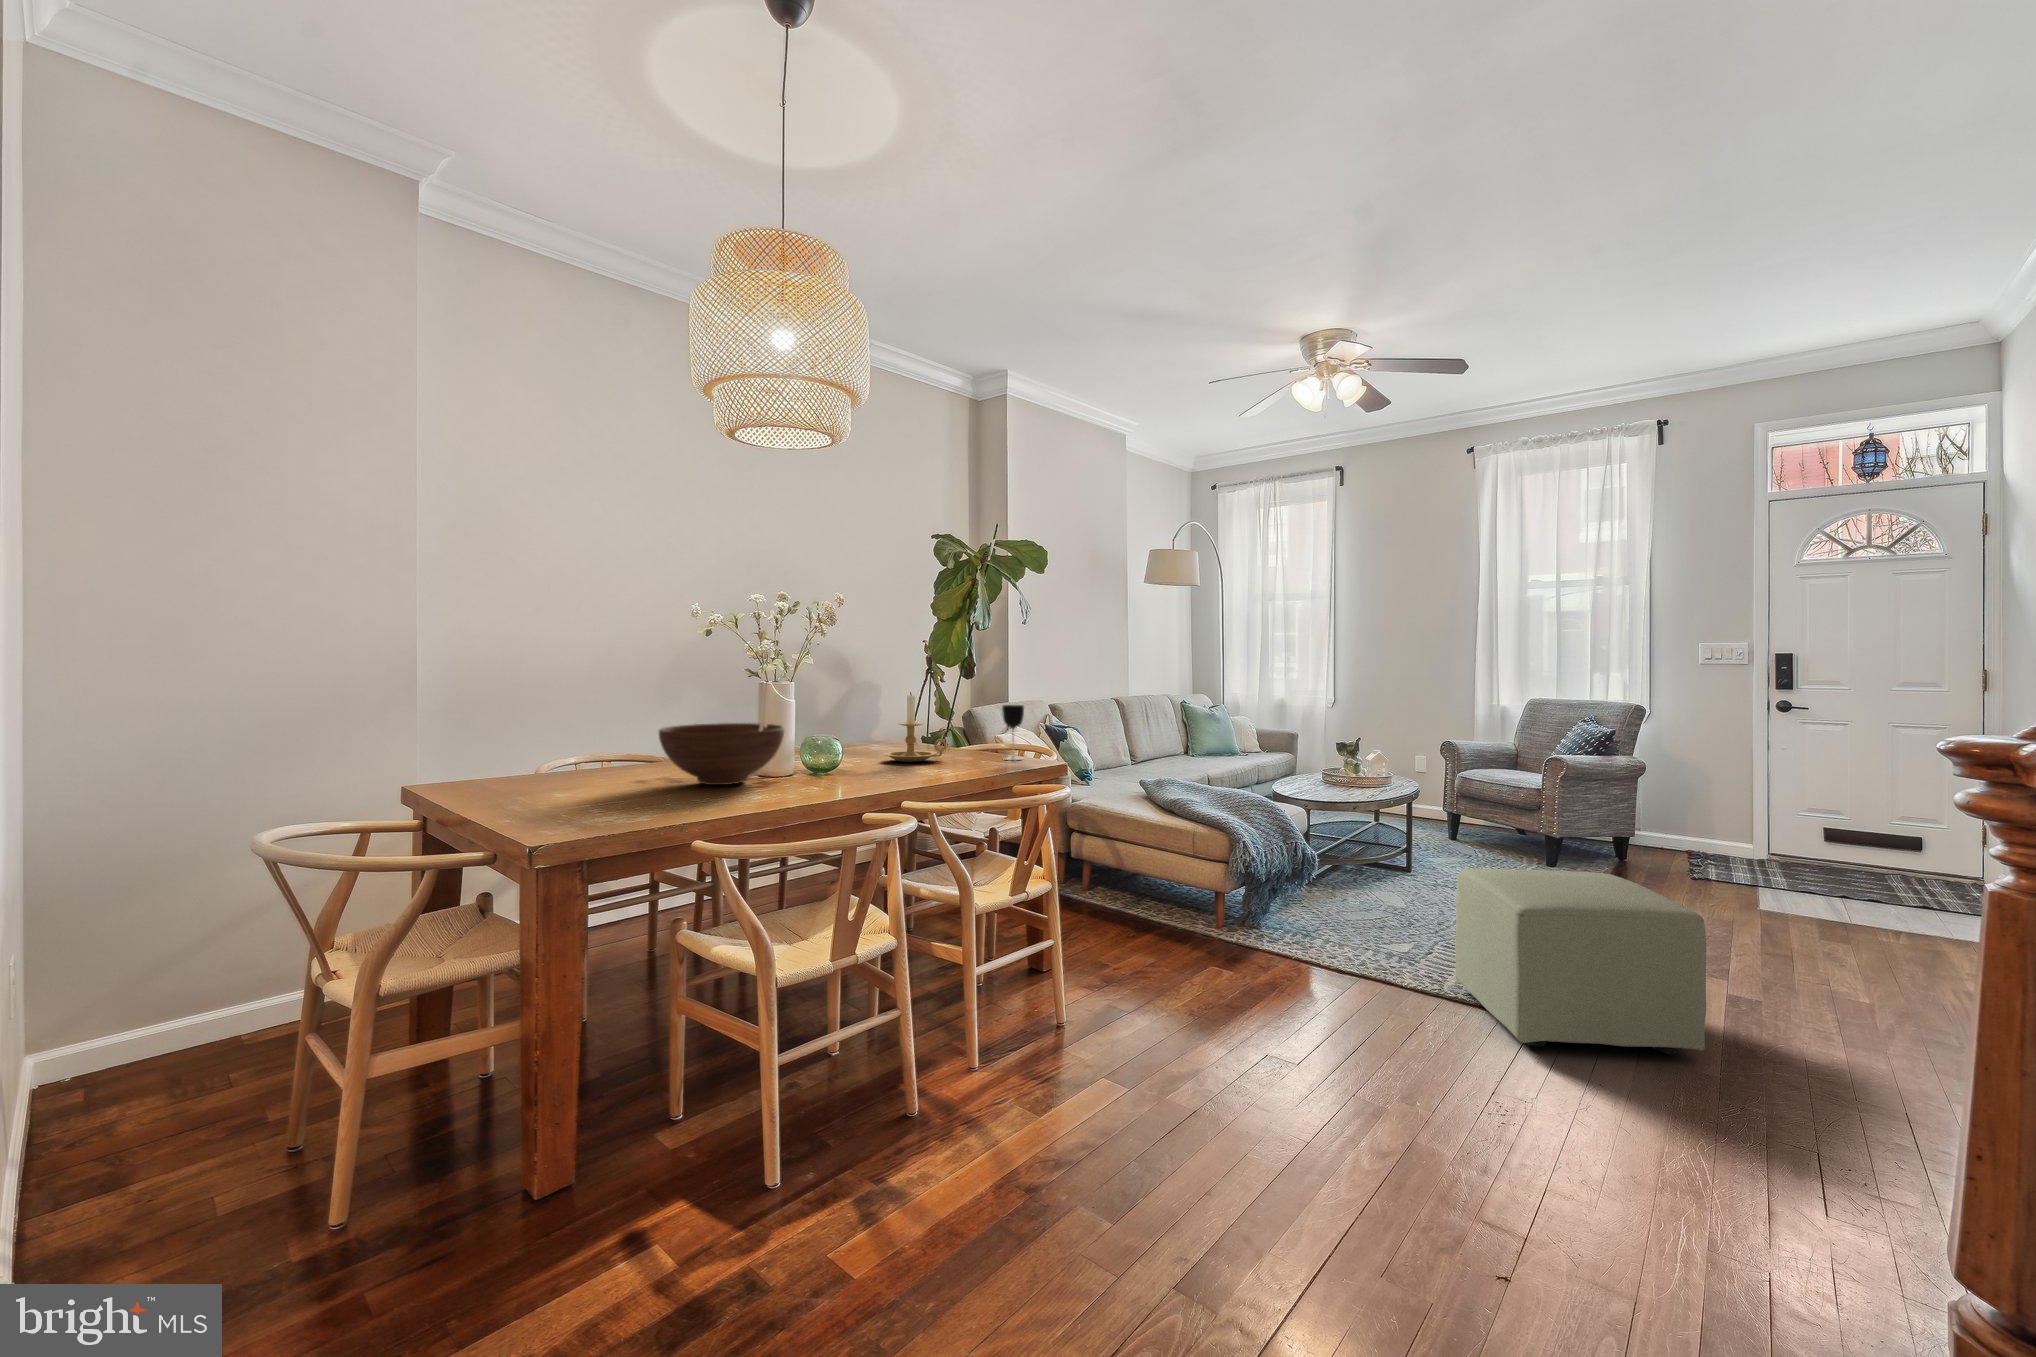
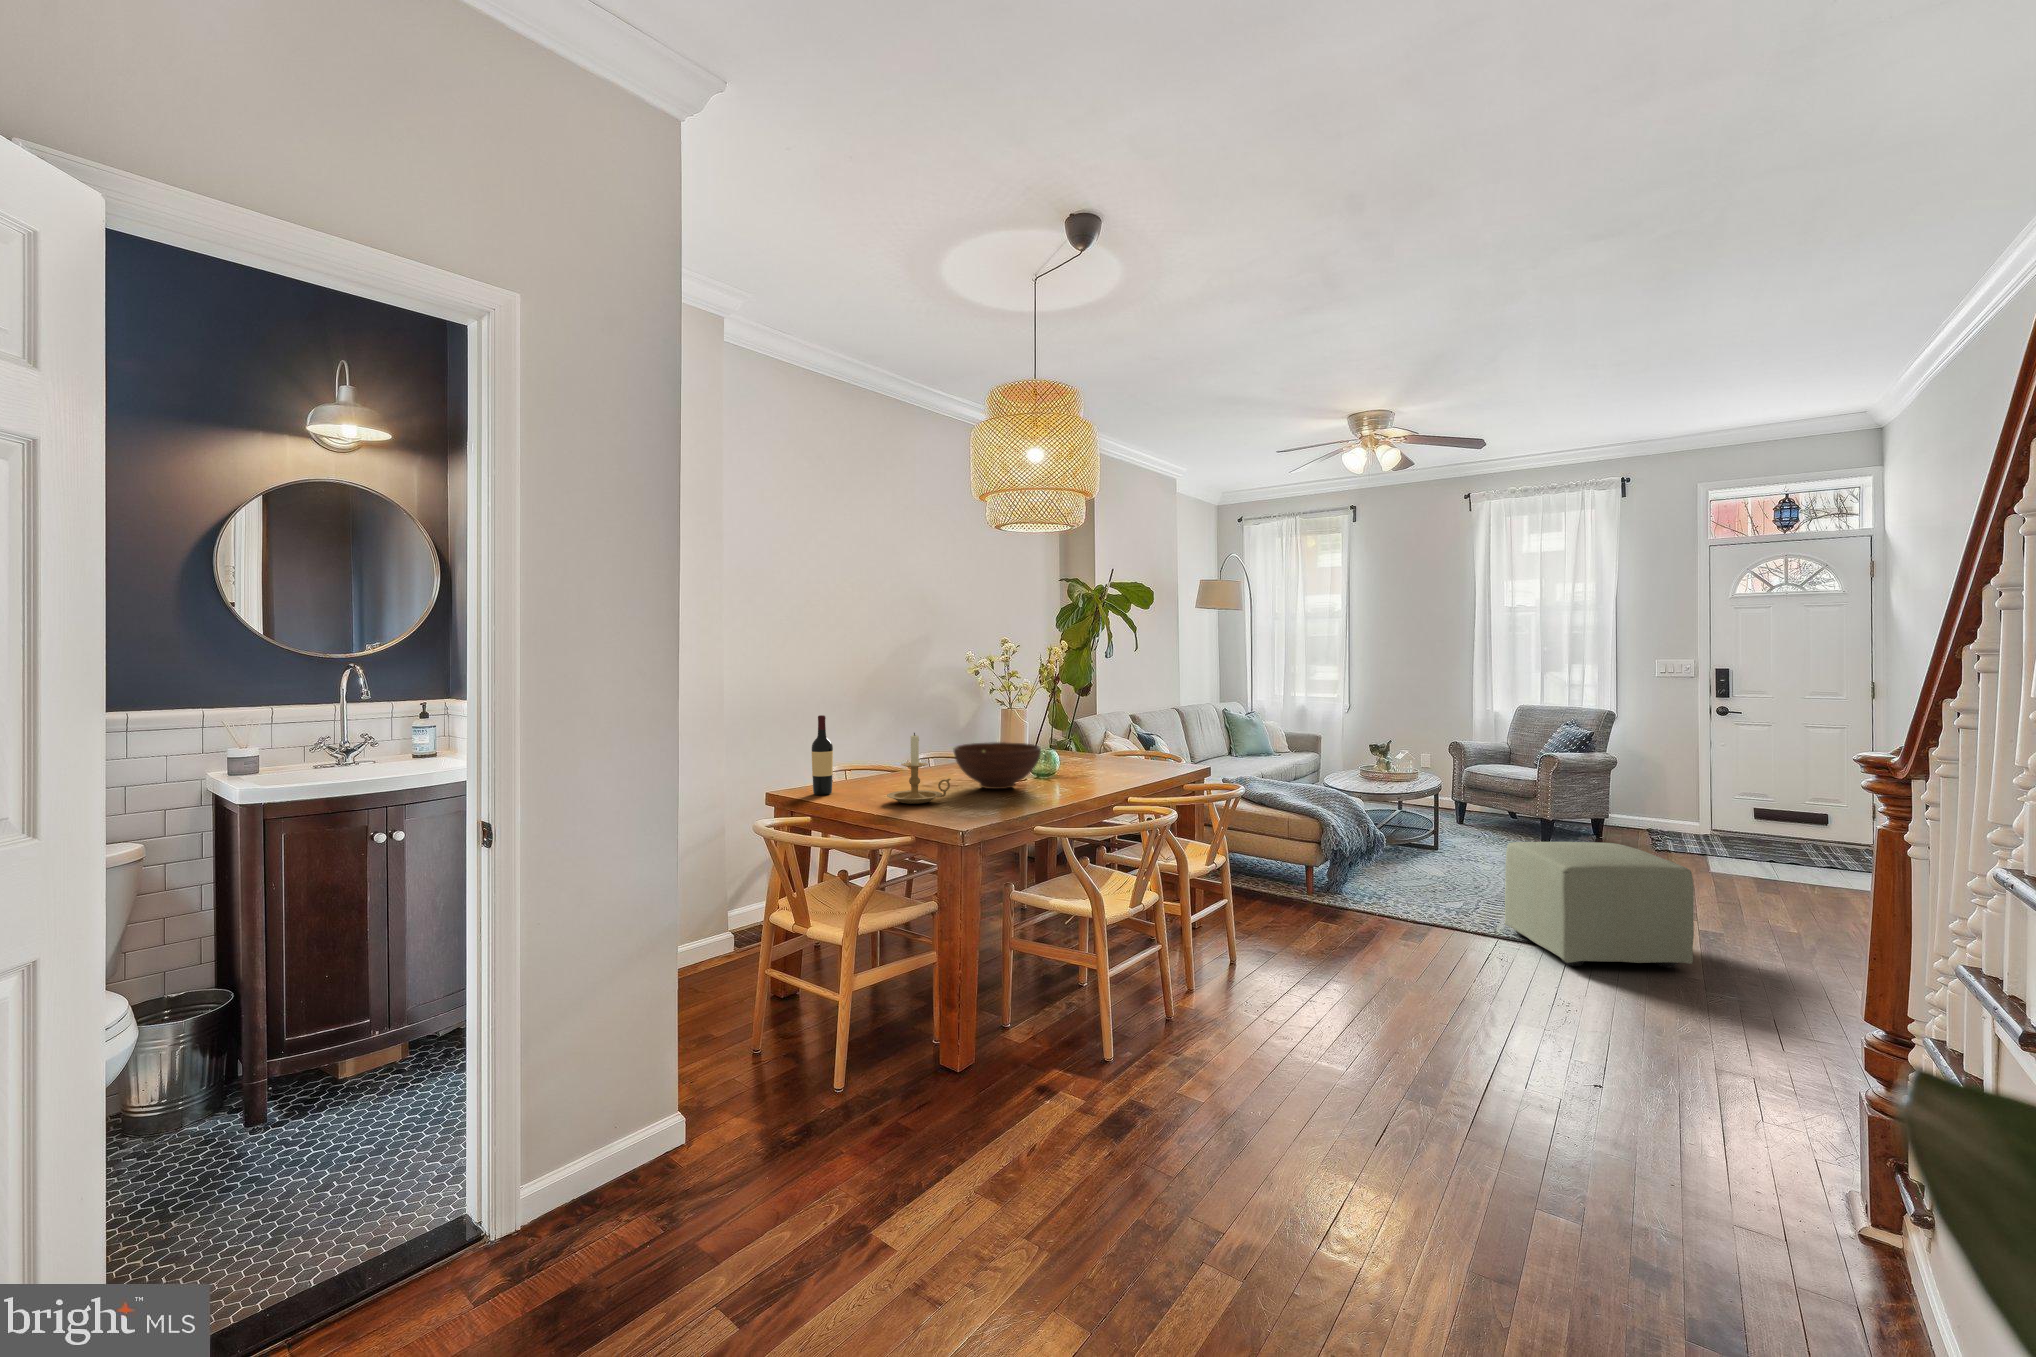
wine bottle: none [454,681,487,788] -> present [812,715,833,795]
candle holder: present [883,692,947,762] -> present [887,733,951,804]
wine glass: present [1002,705,1024,760] -> none [1159,723,1176,766]

